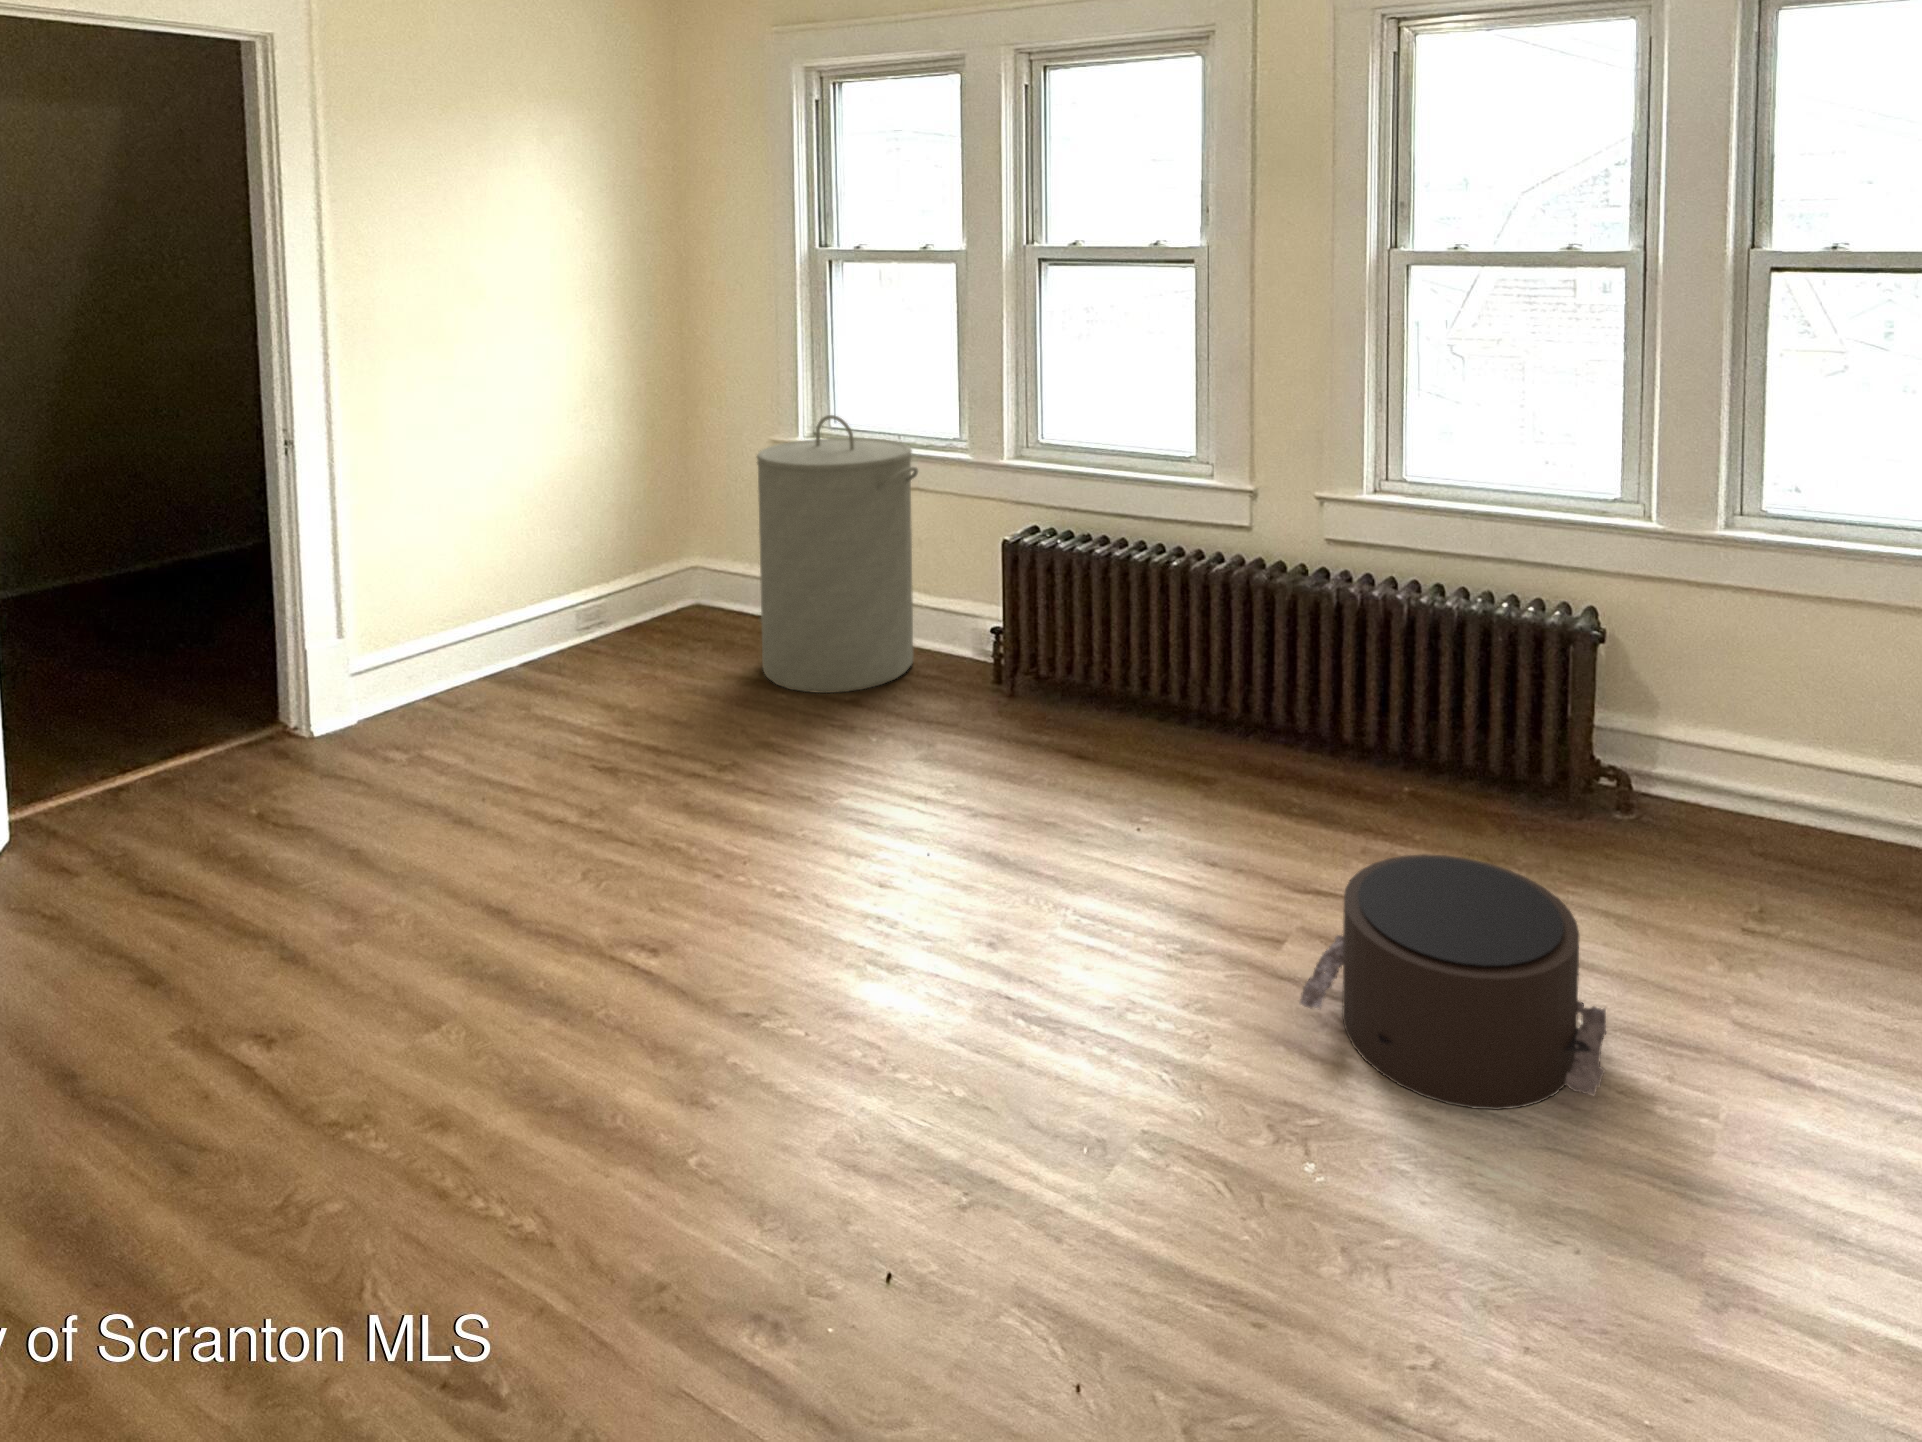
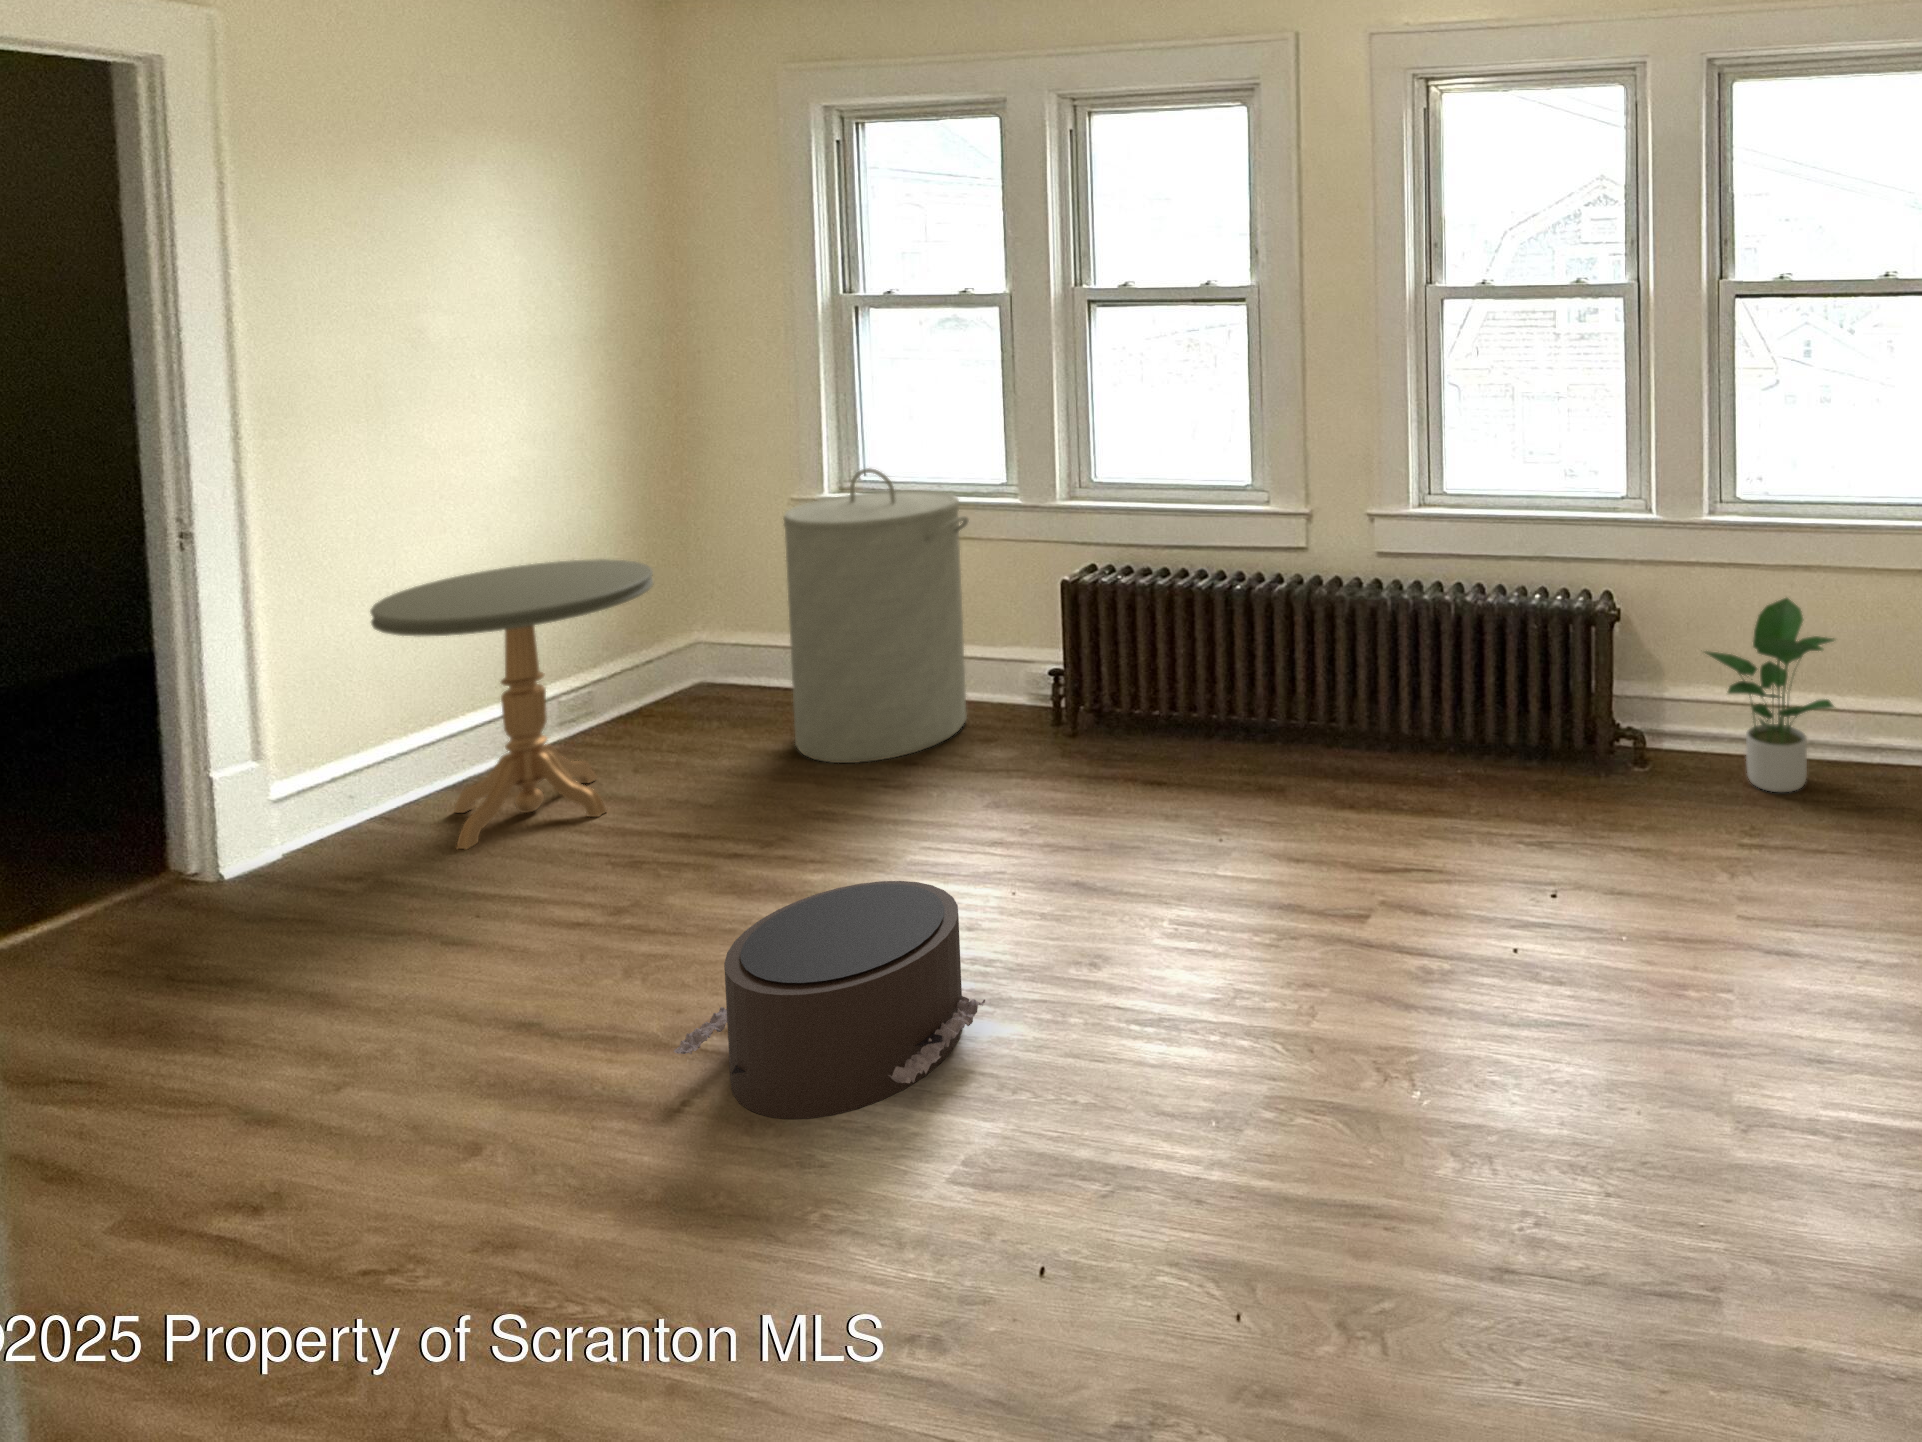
side table: none [426,482,646,728] -> present [370,559,653,849]
potted plant: none [1704,636,1893,873] -> present [1705,598,1834,792]
pouf: present [1300,854,1606,1110] -> present [674,881,985,1119]

